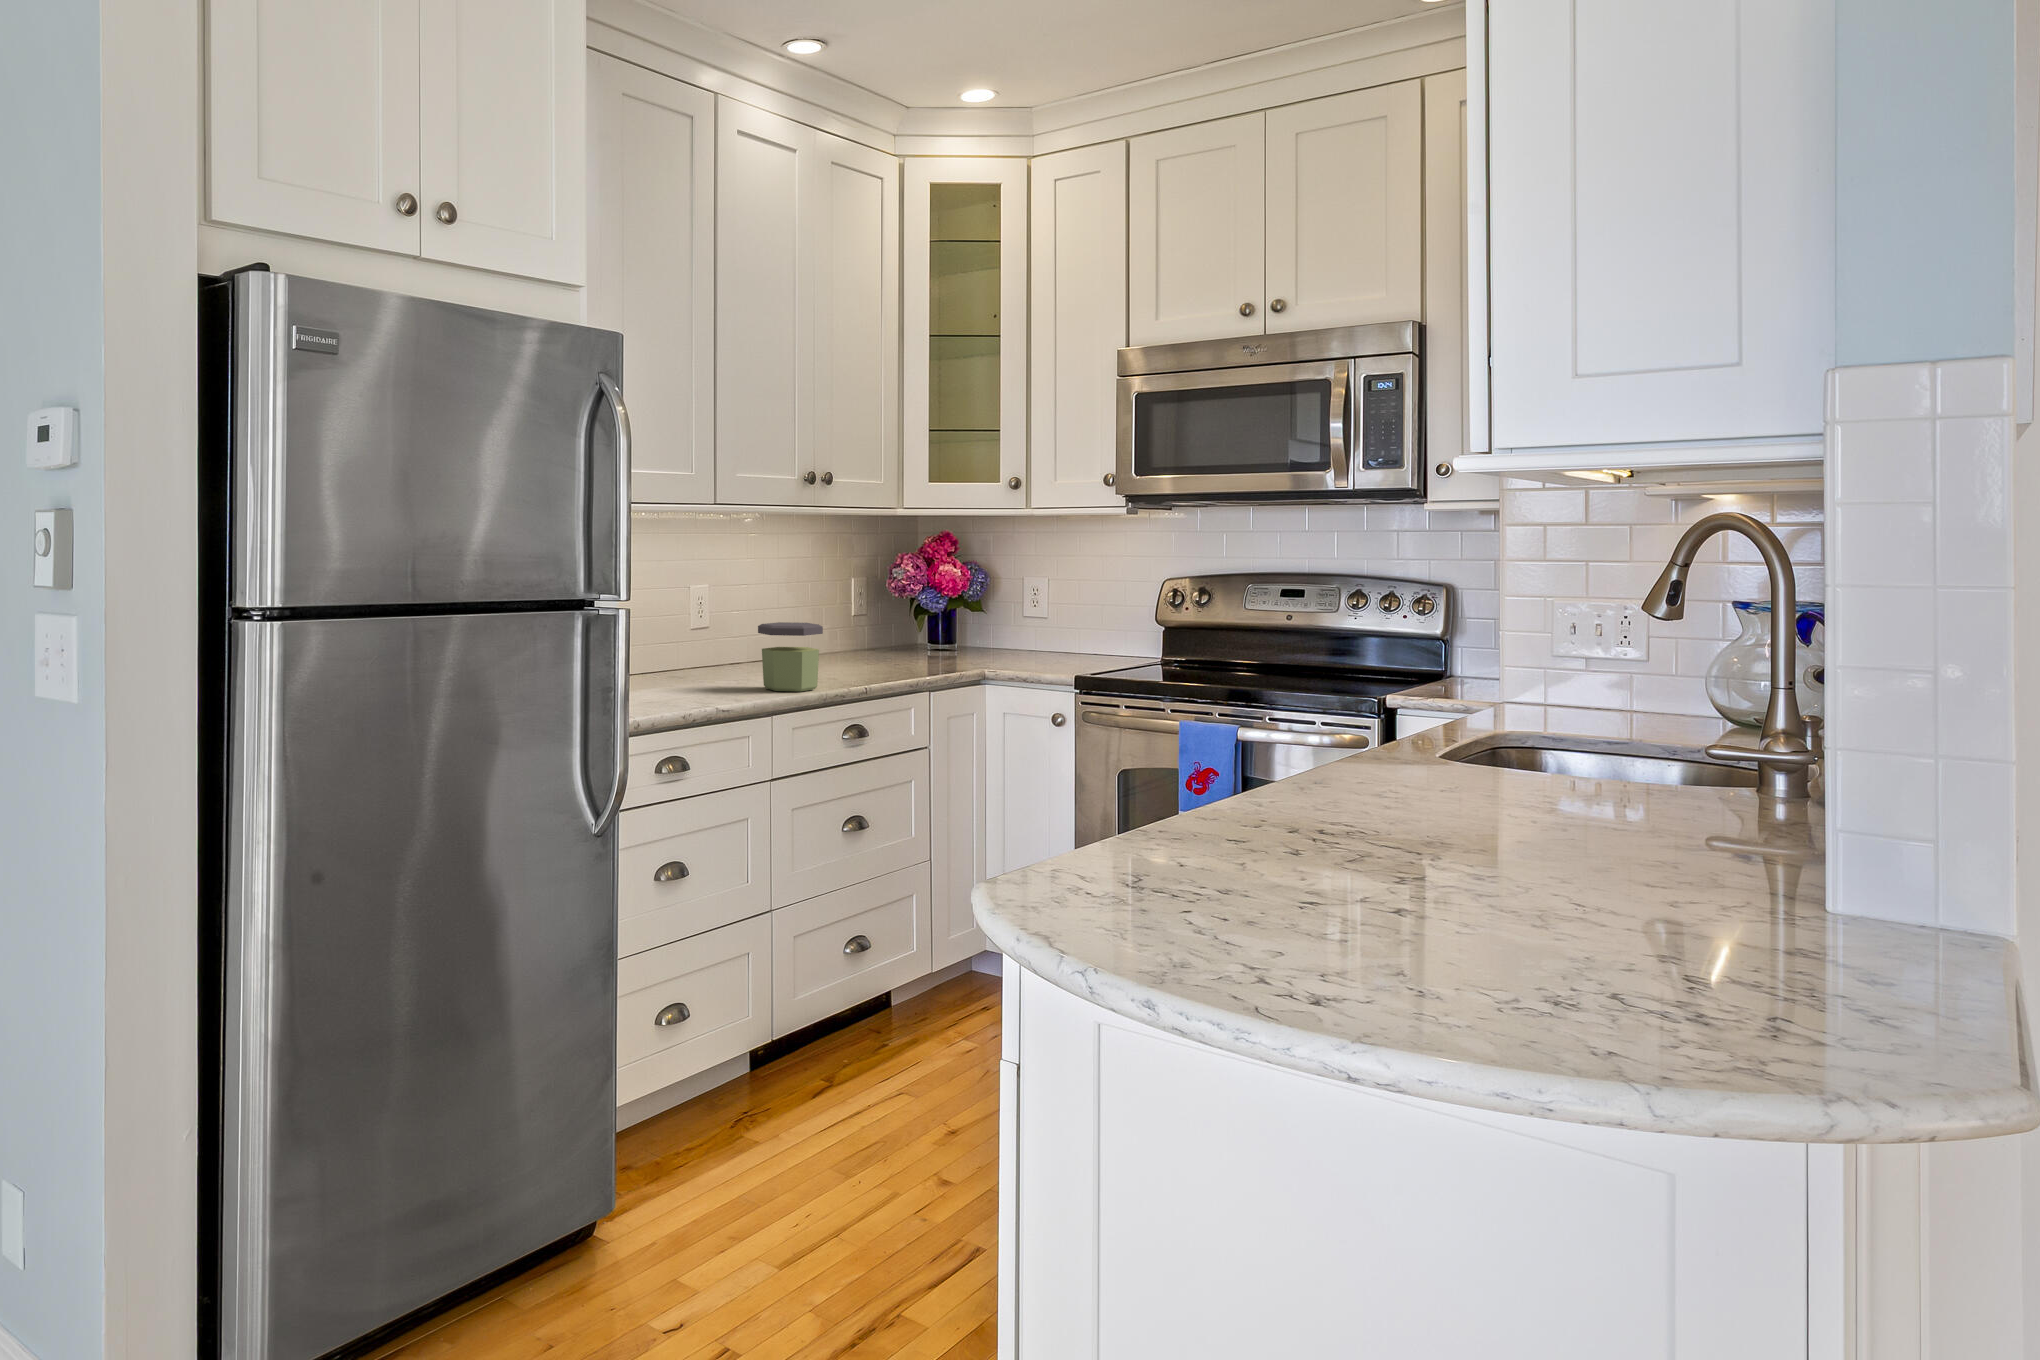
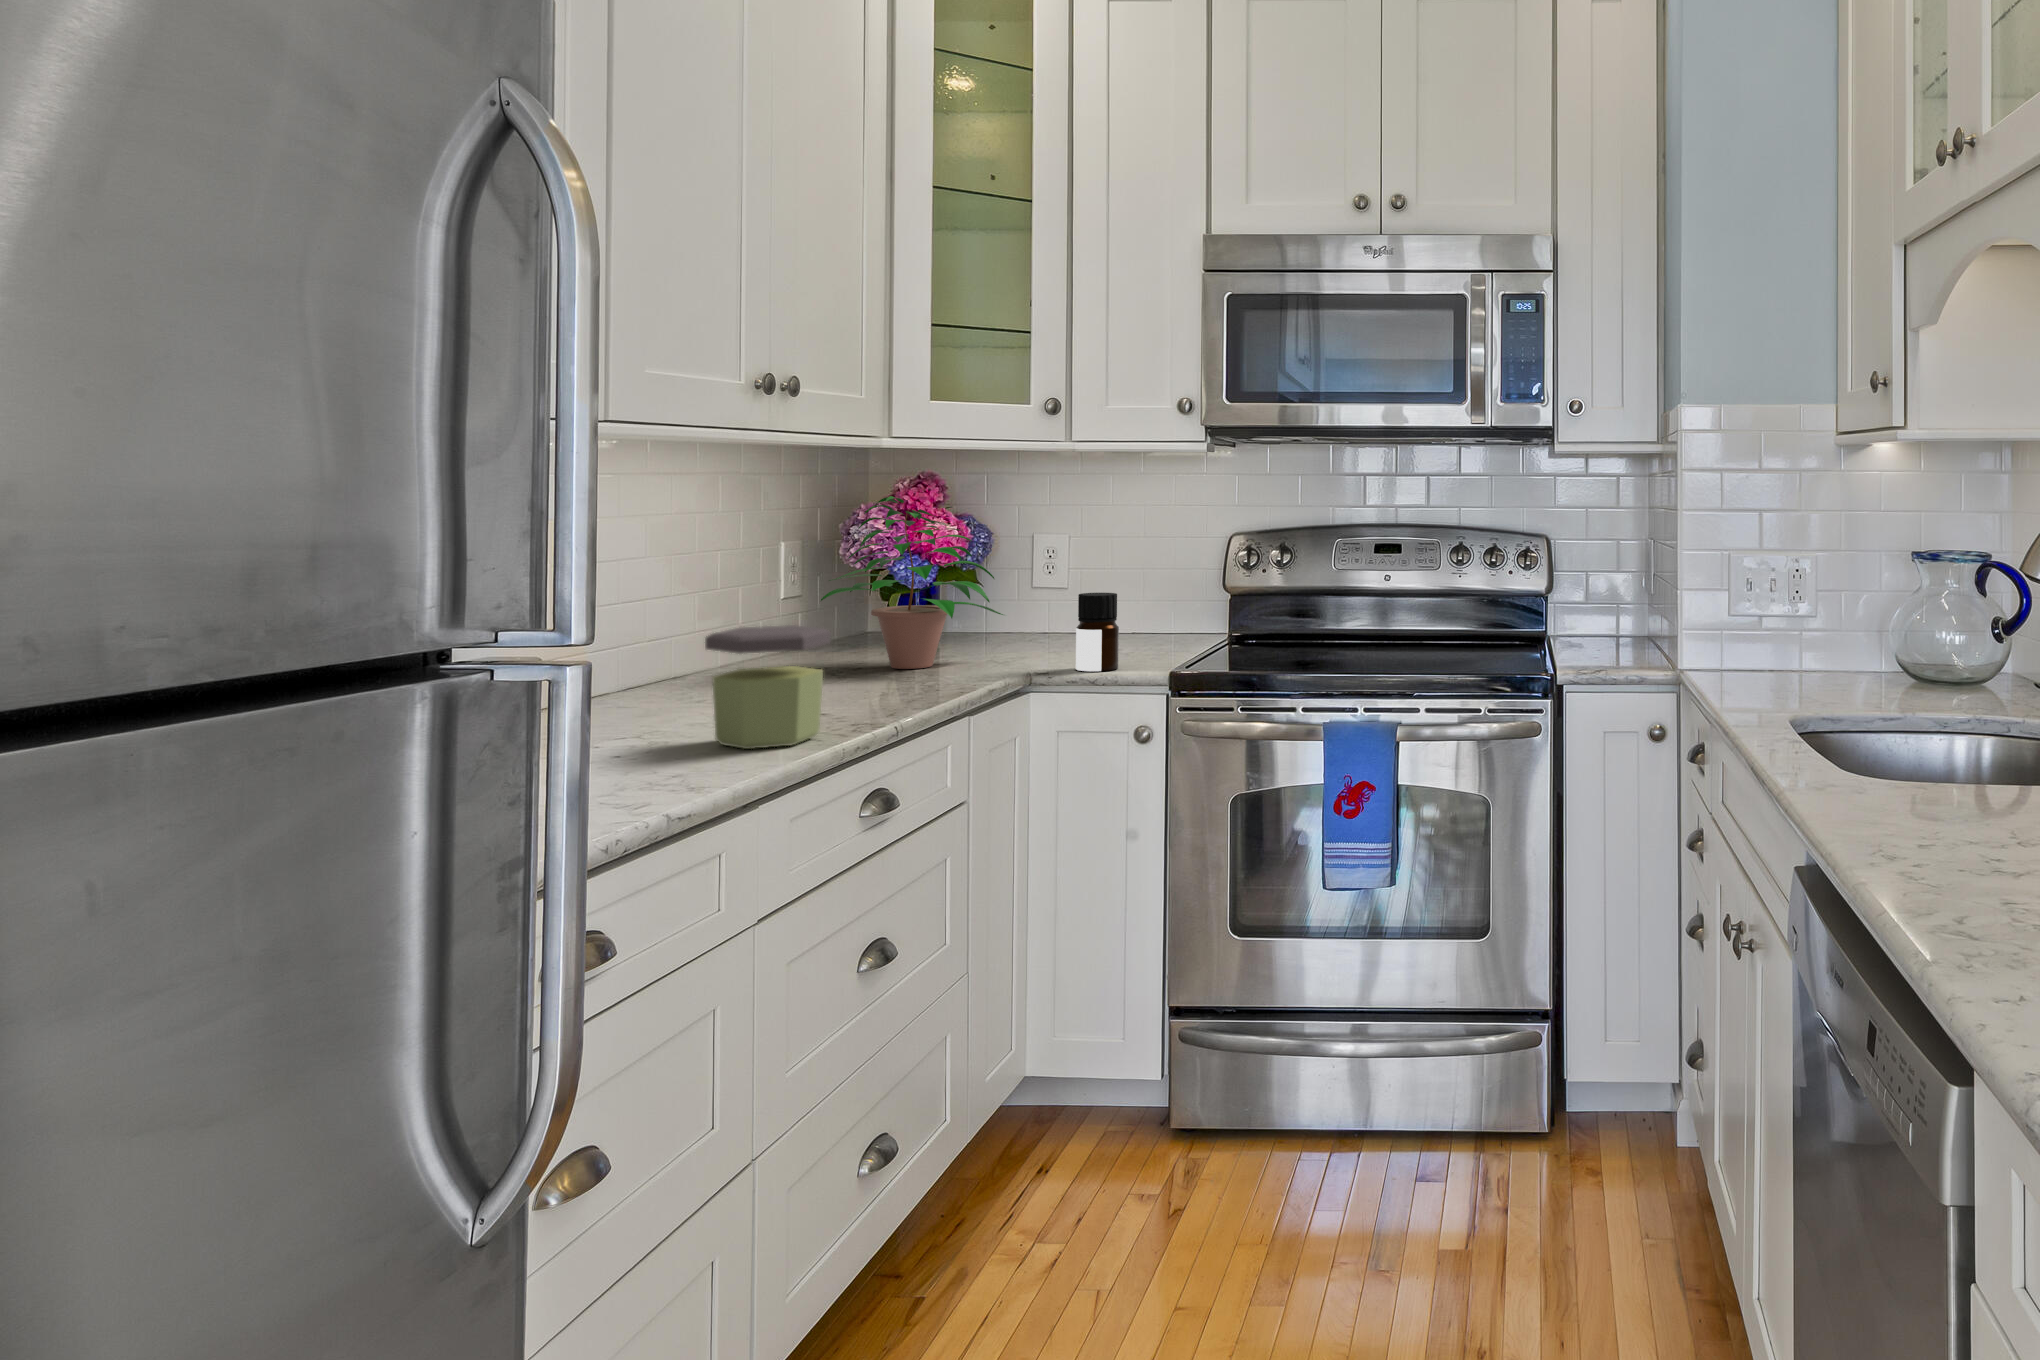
potted plant: none [853,547,980,665] -> present [821,496,1003,669]
bottle: none [1015,617,1046,674] -> present [1076,593,1119,671]

